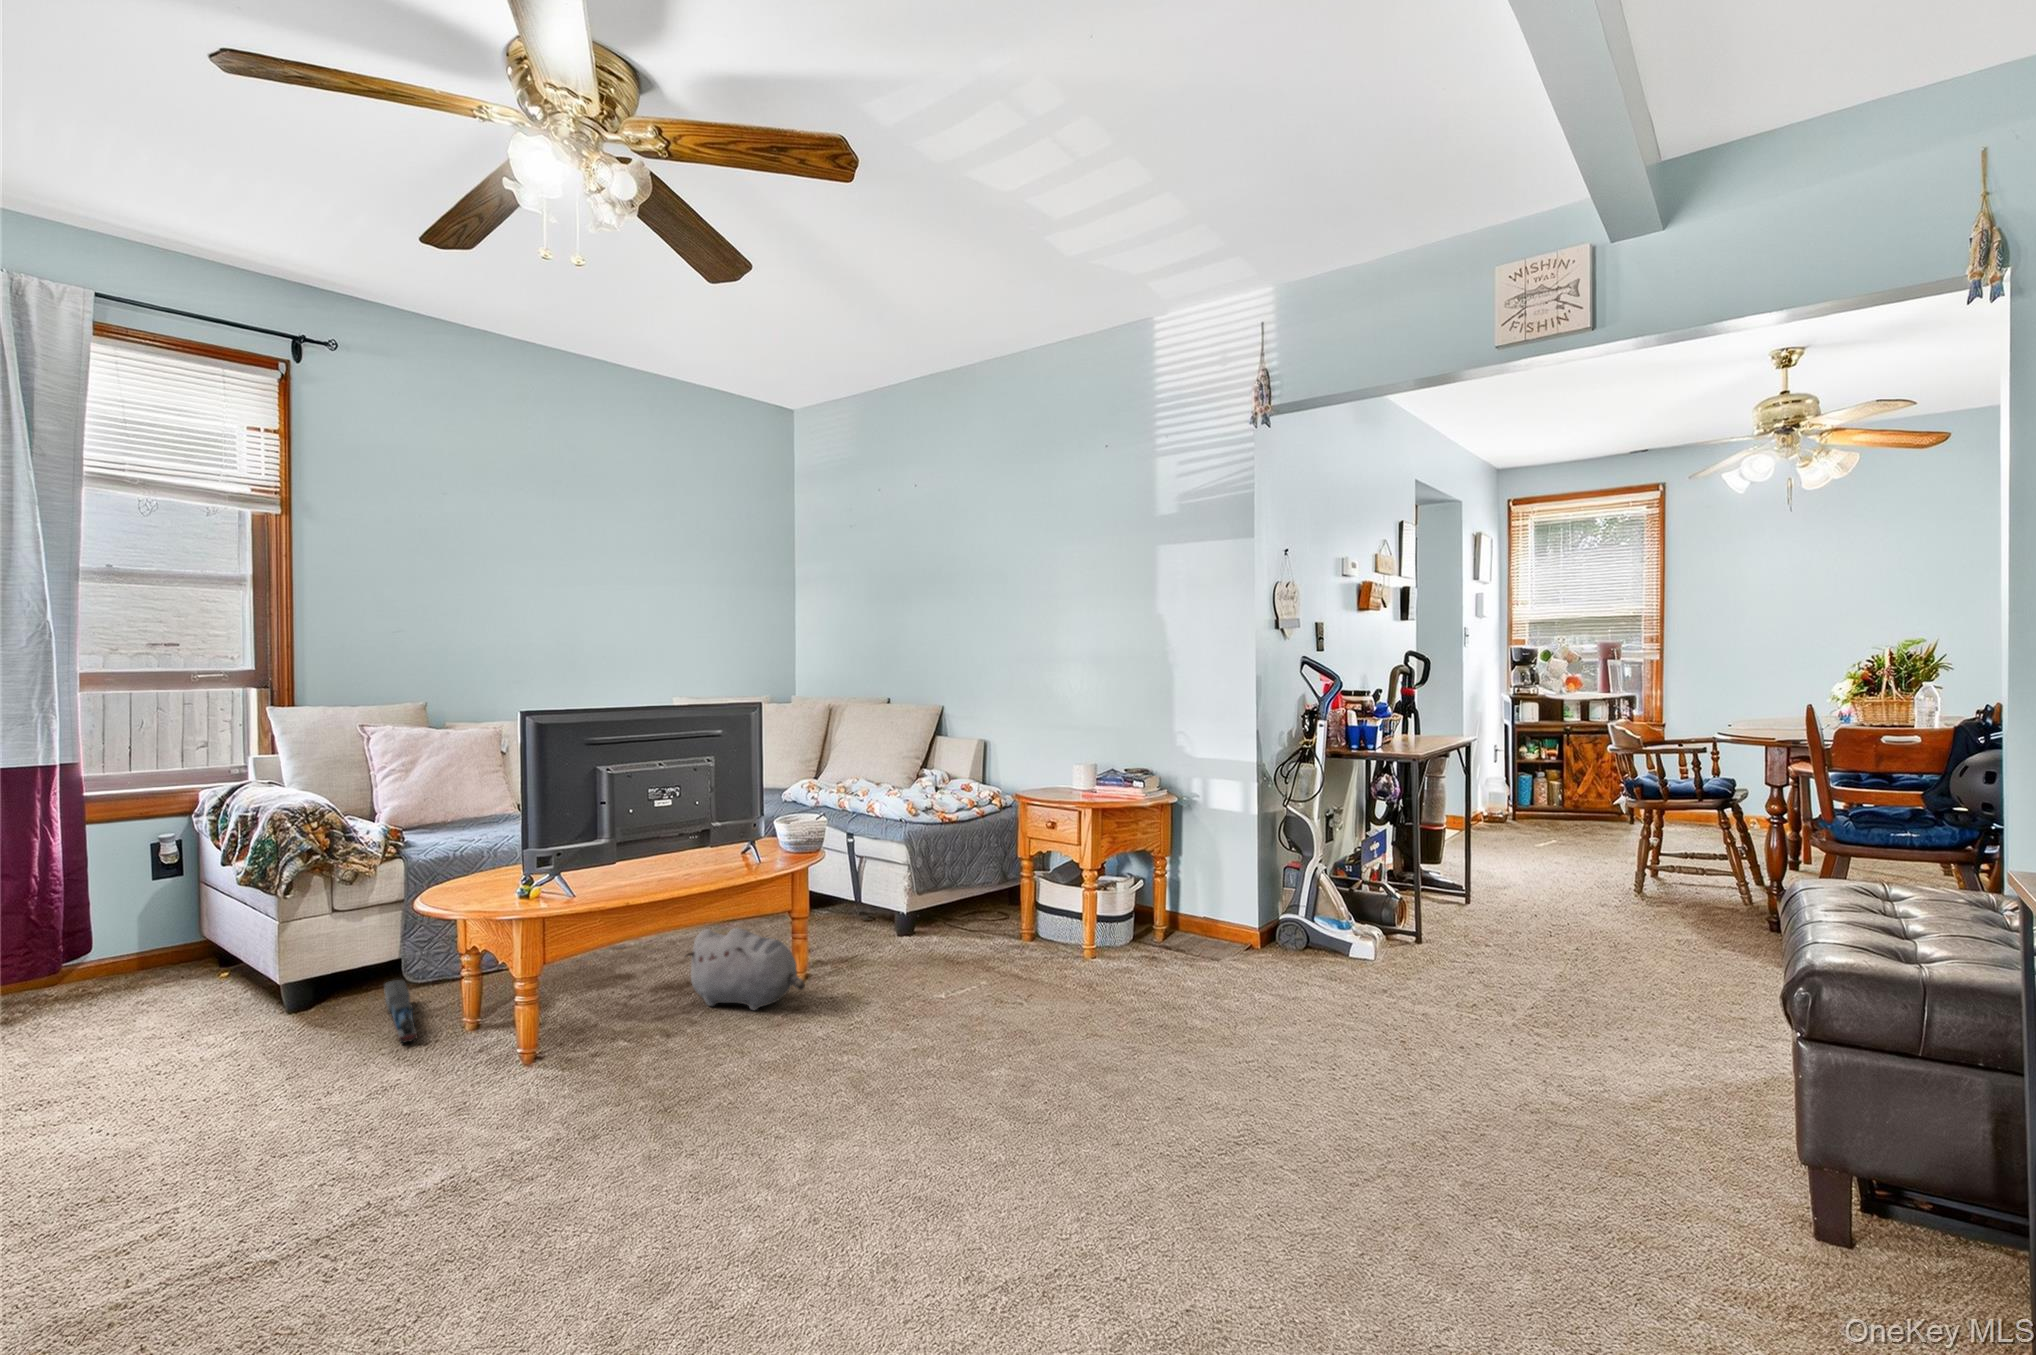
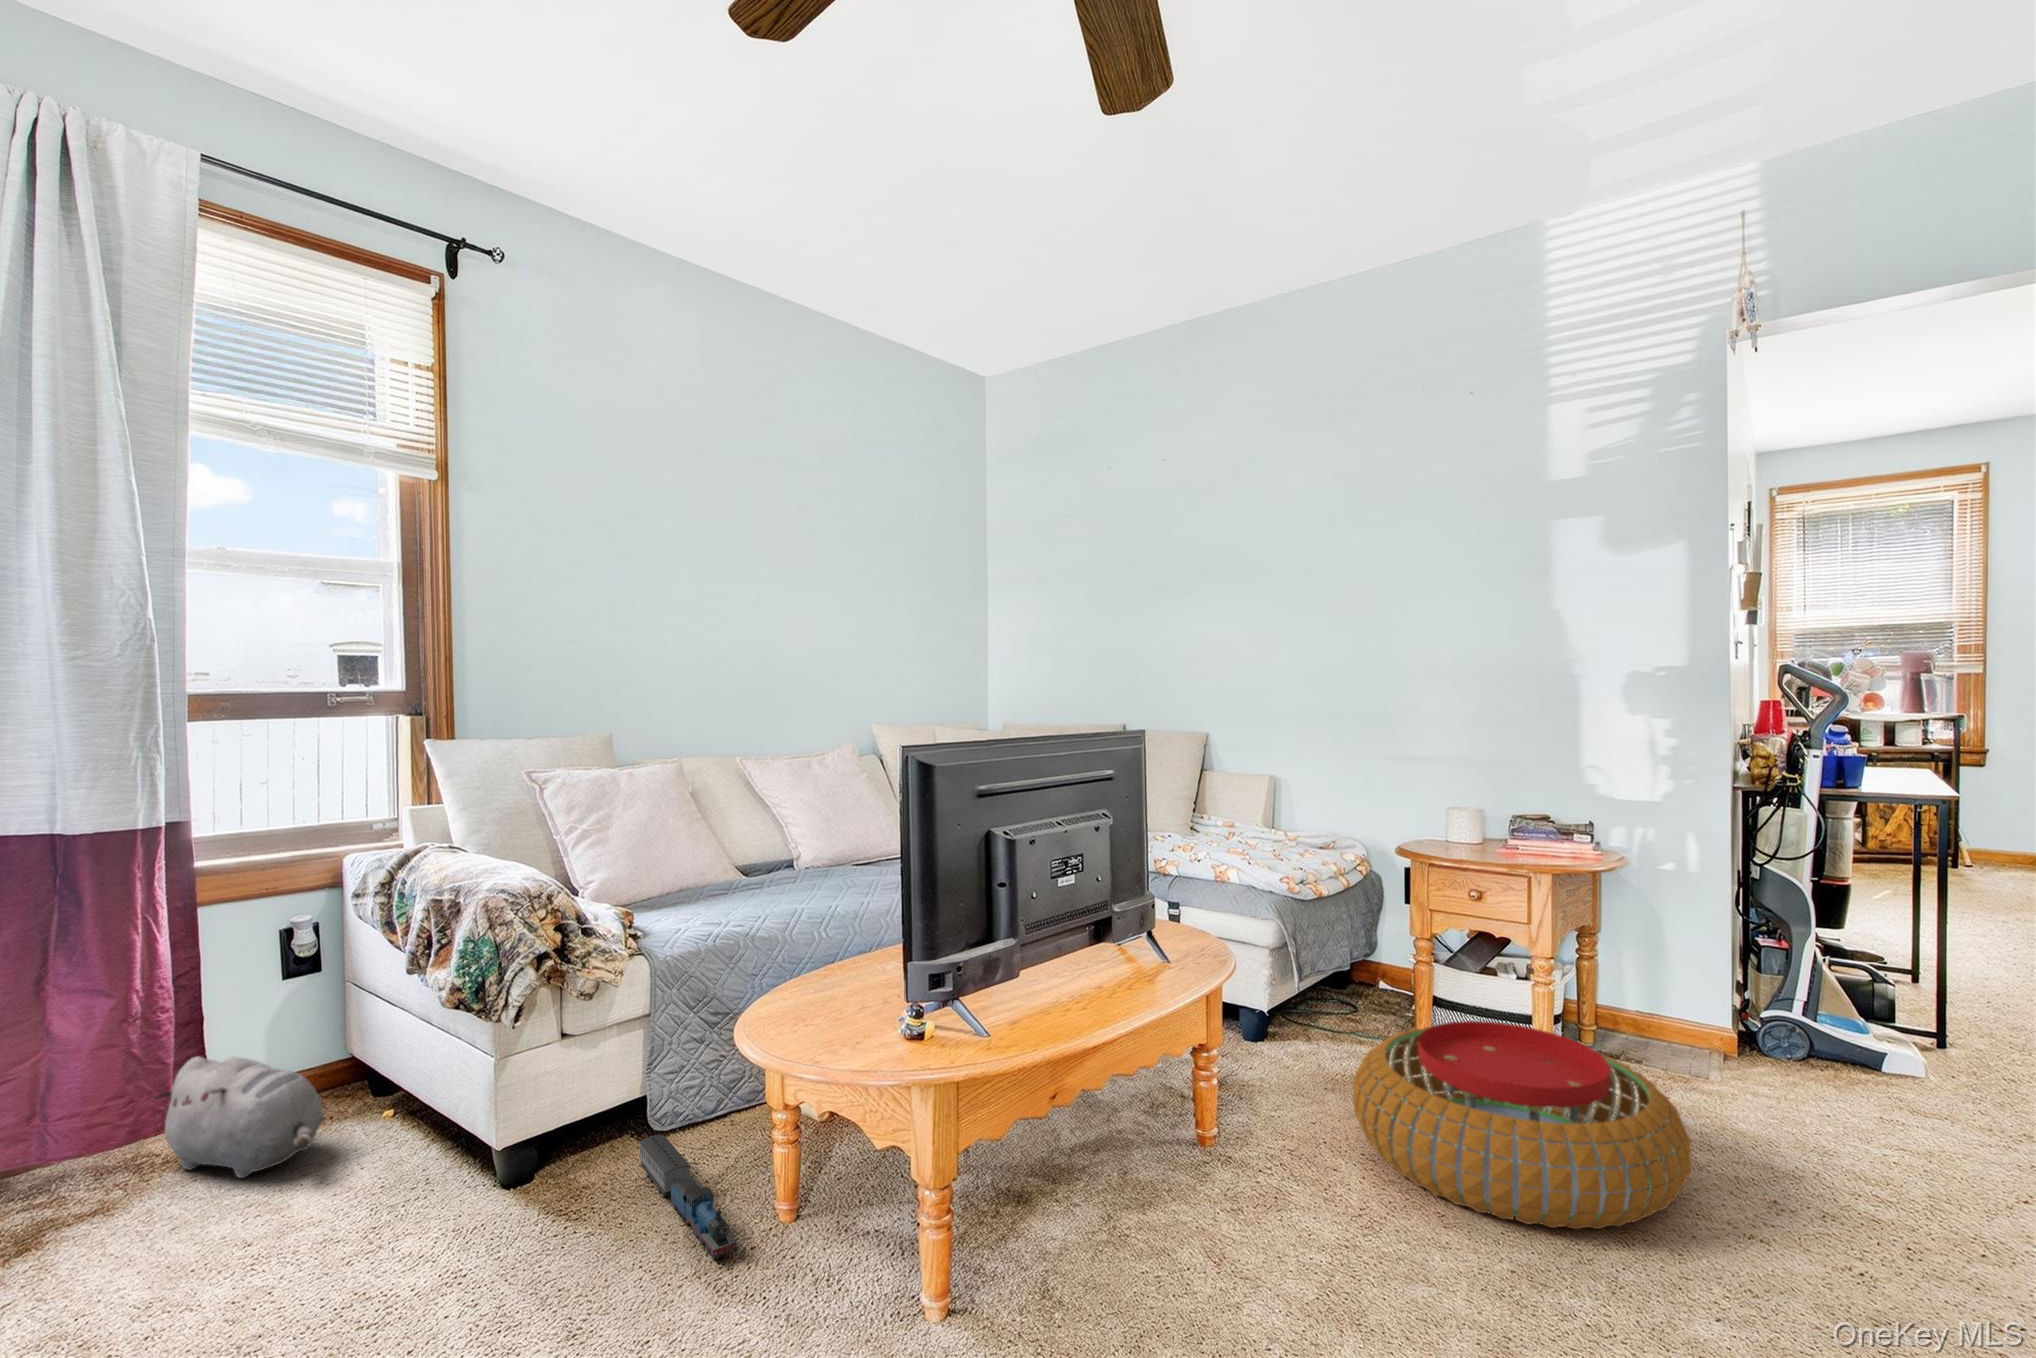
pouf: none [893,909,1104,1032] -> present [1353,1021,1691,1229]
plush toy: present [685,928,805,1010] -> present [155,1057,324,1178]

